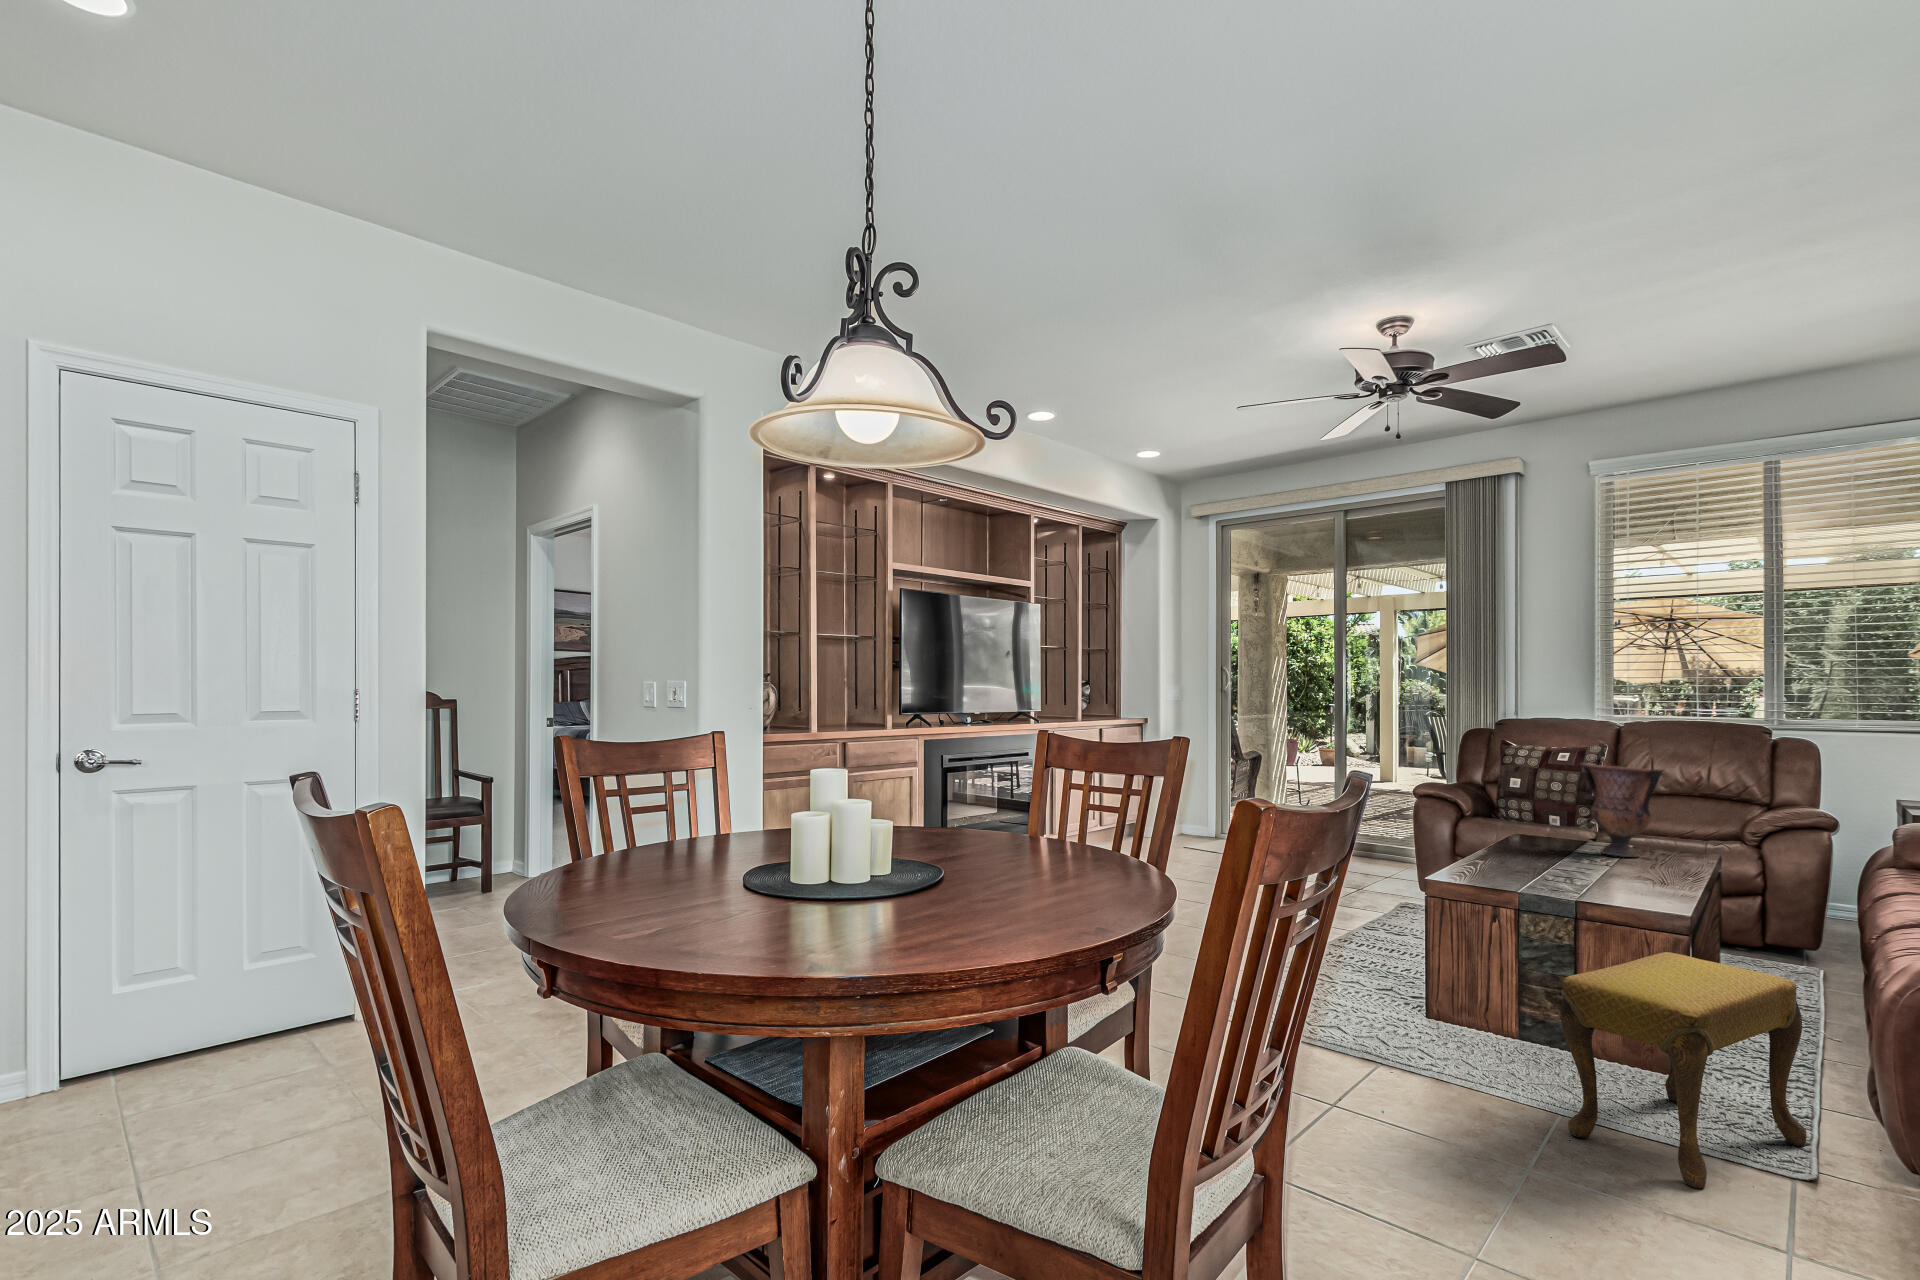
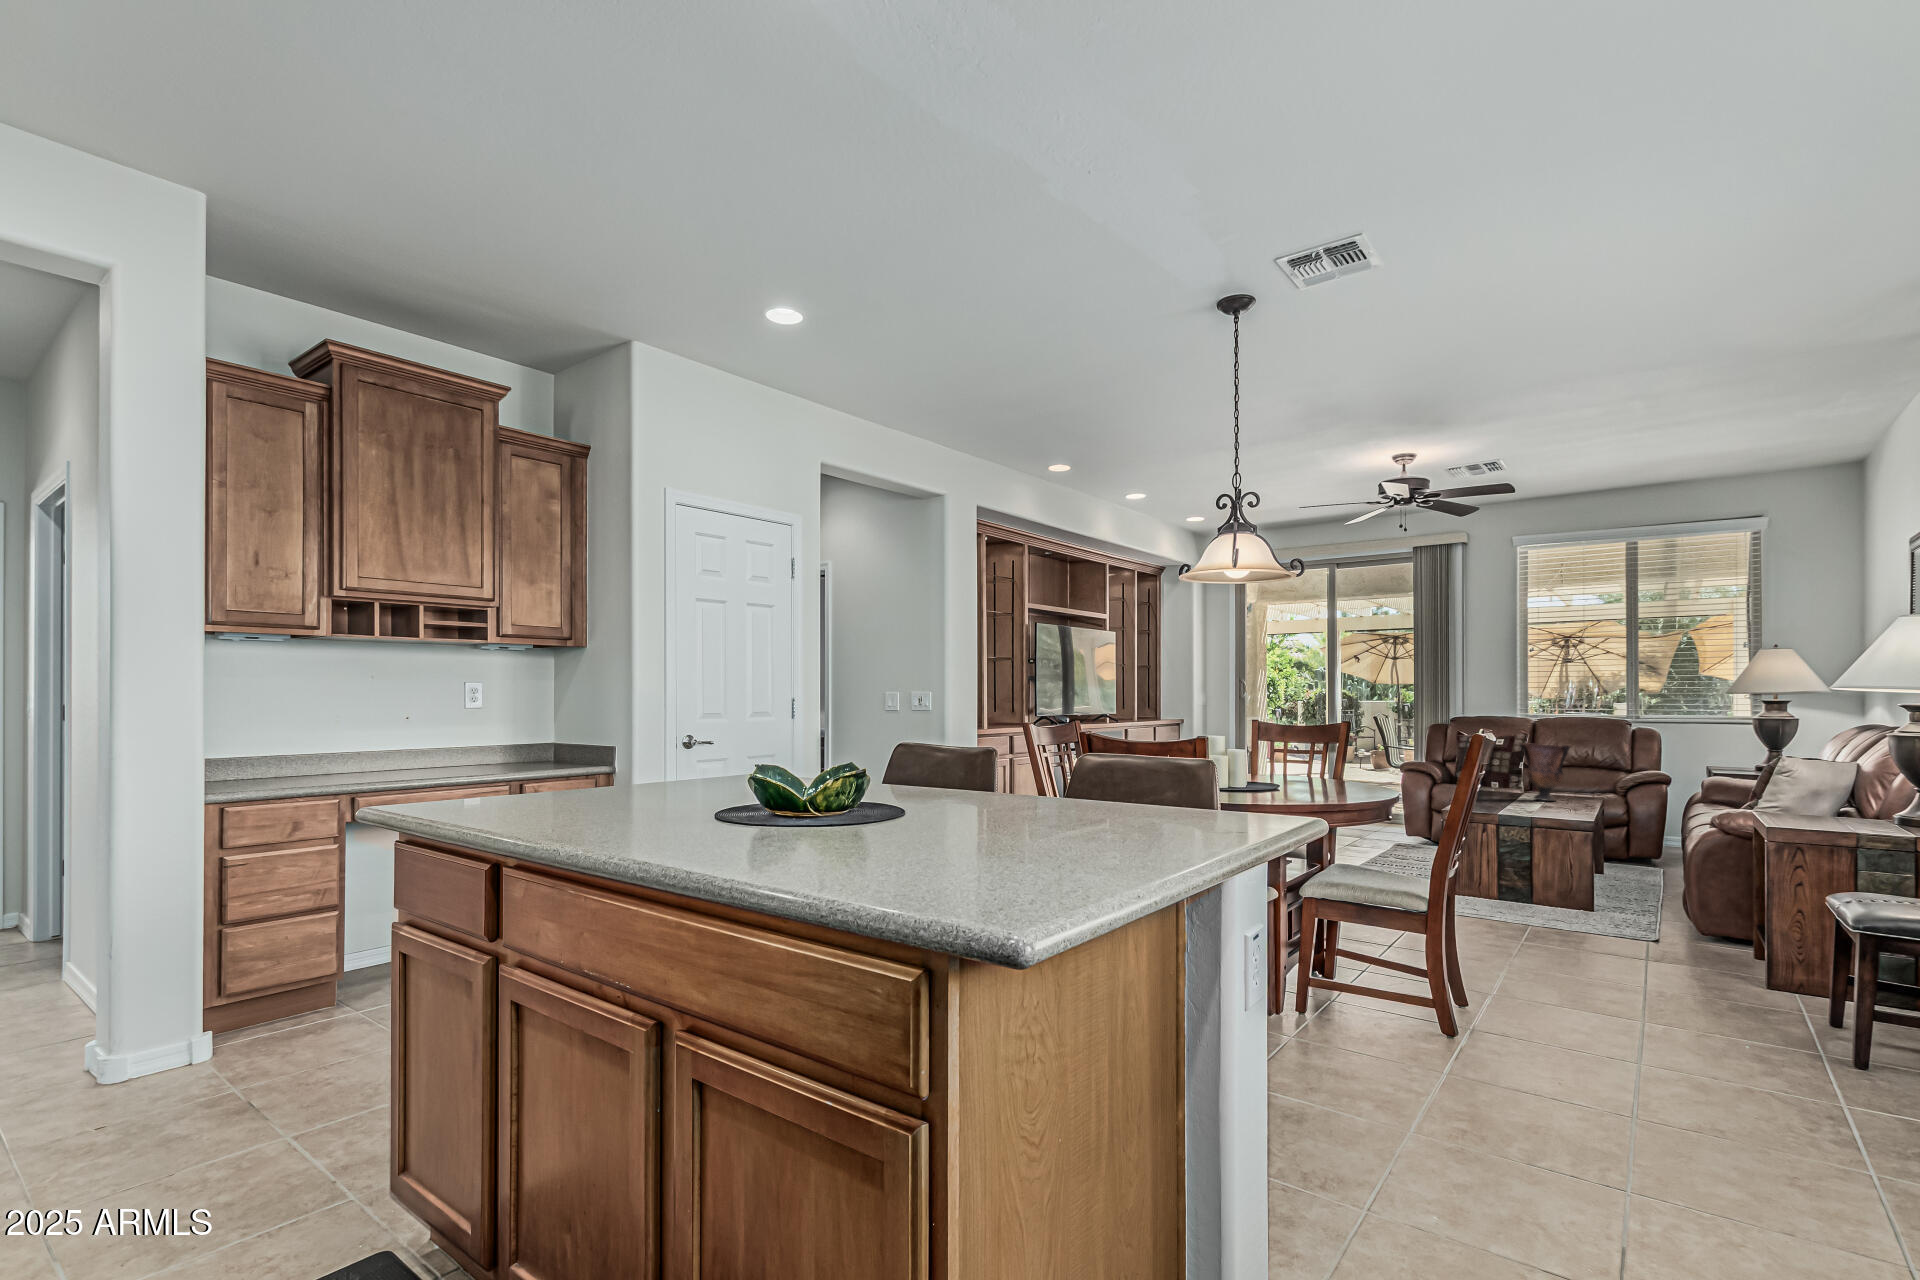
footstool: present [1560,952,1807,1189] -> none [1533,839,1653,945]

